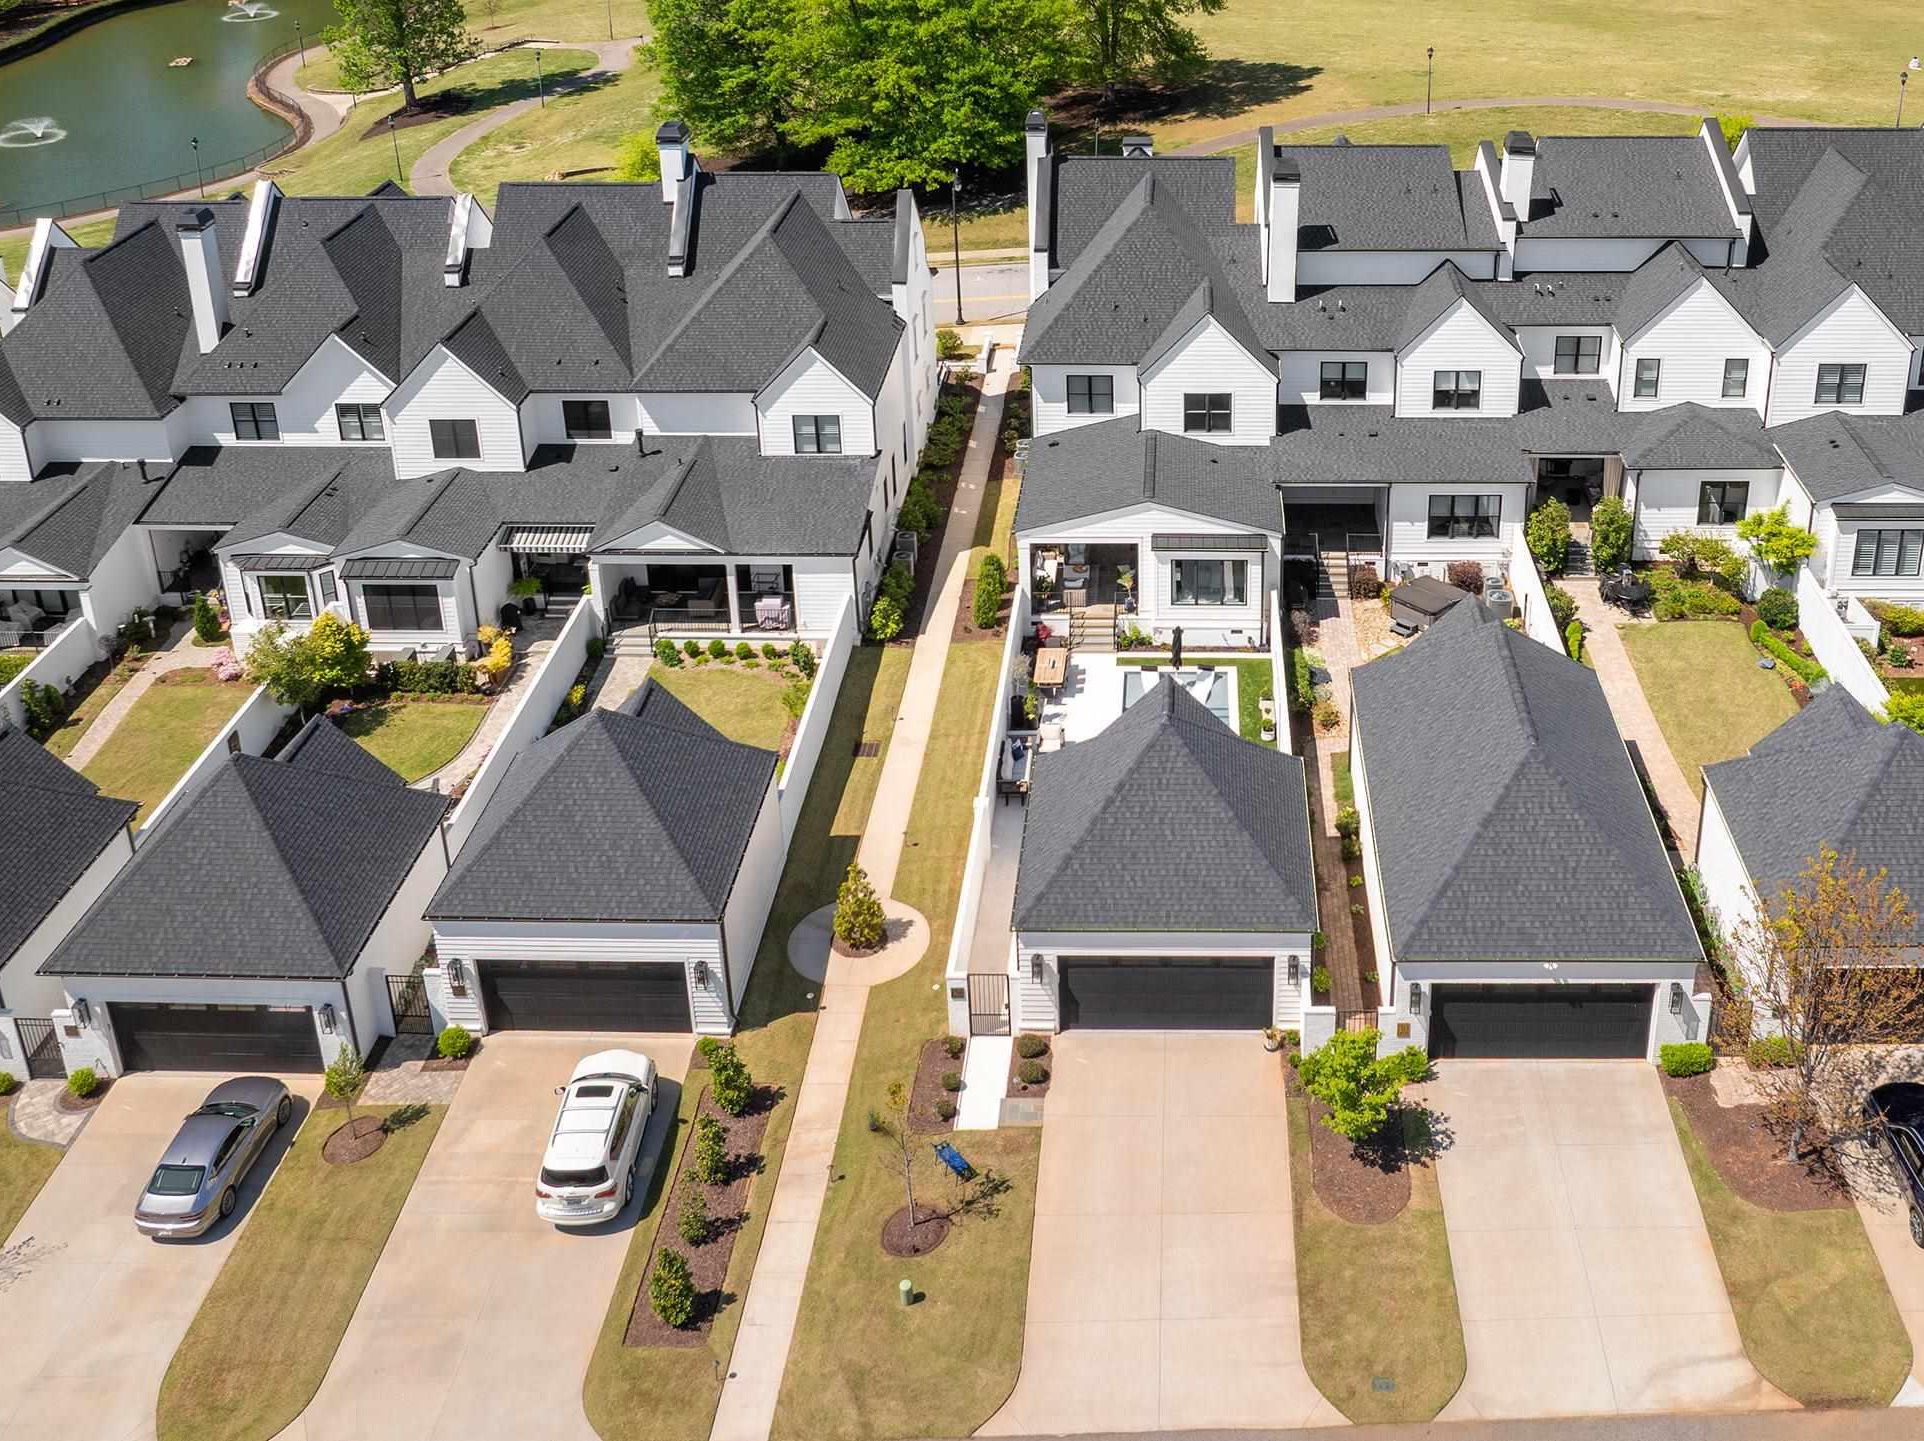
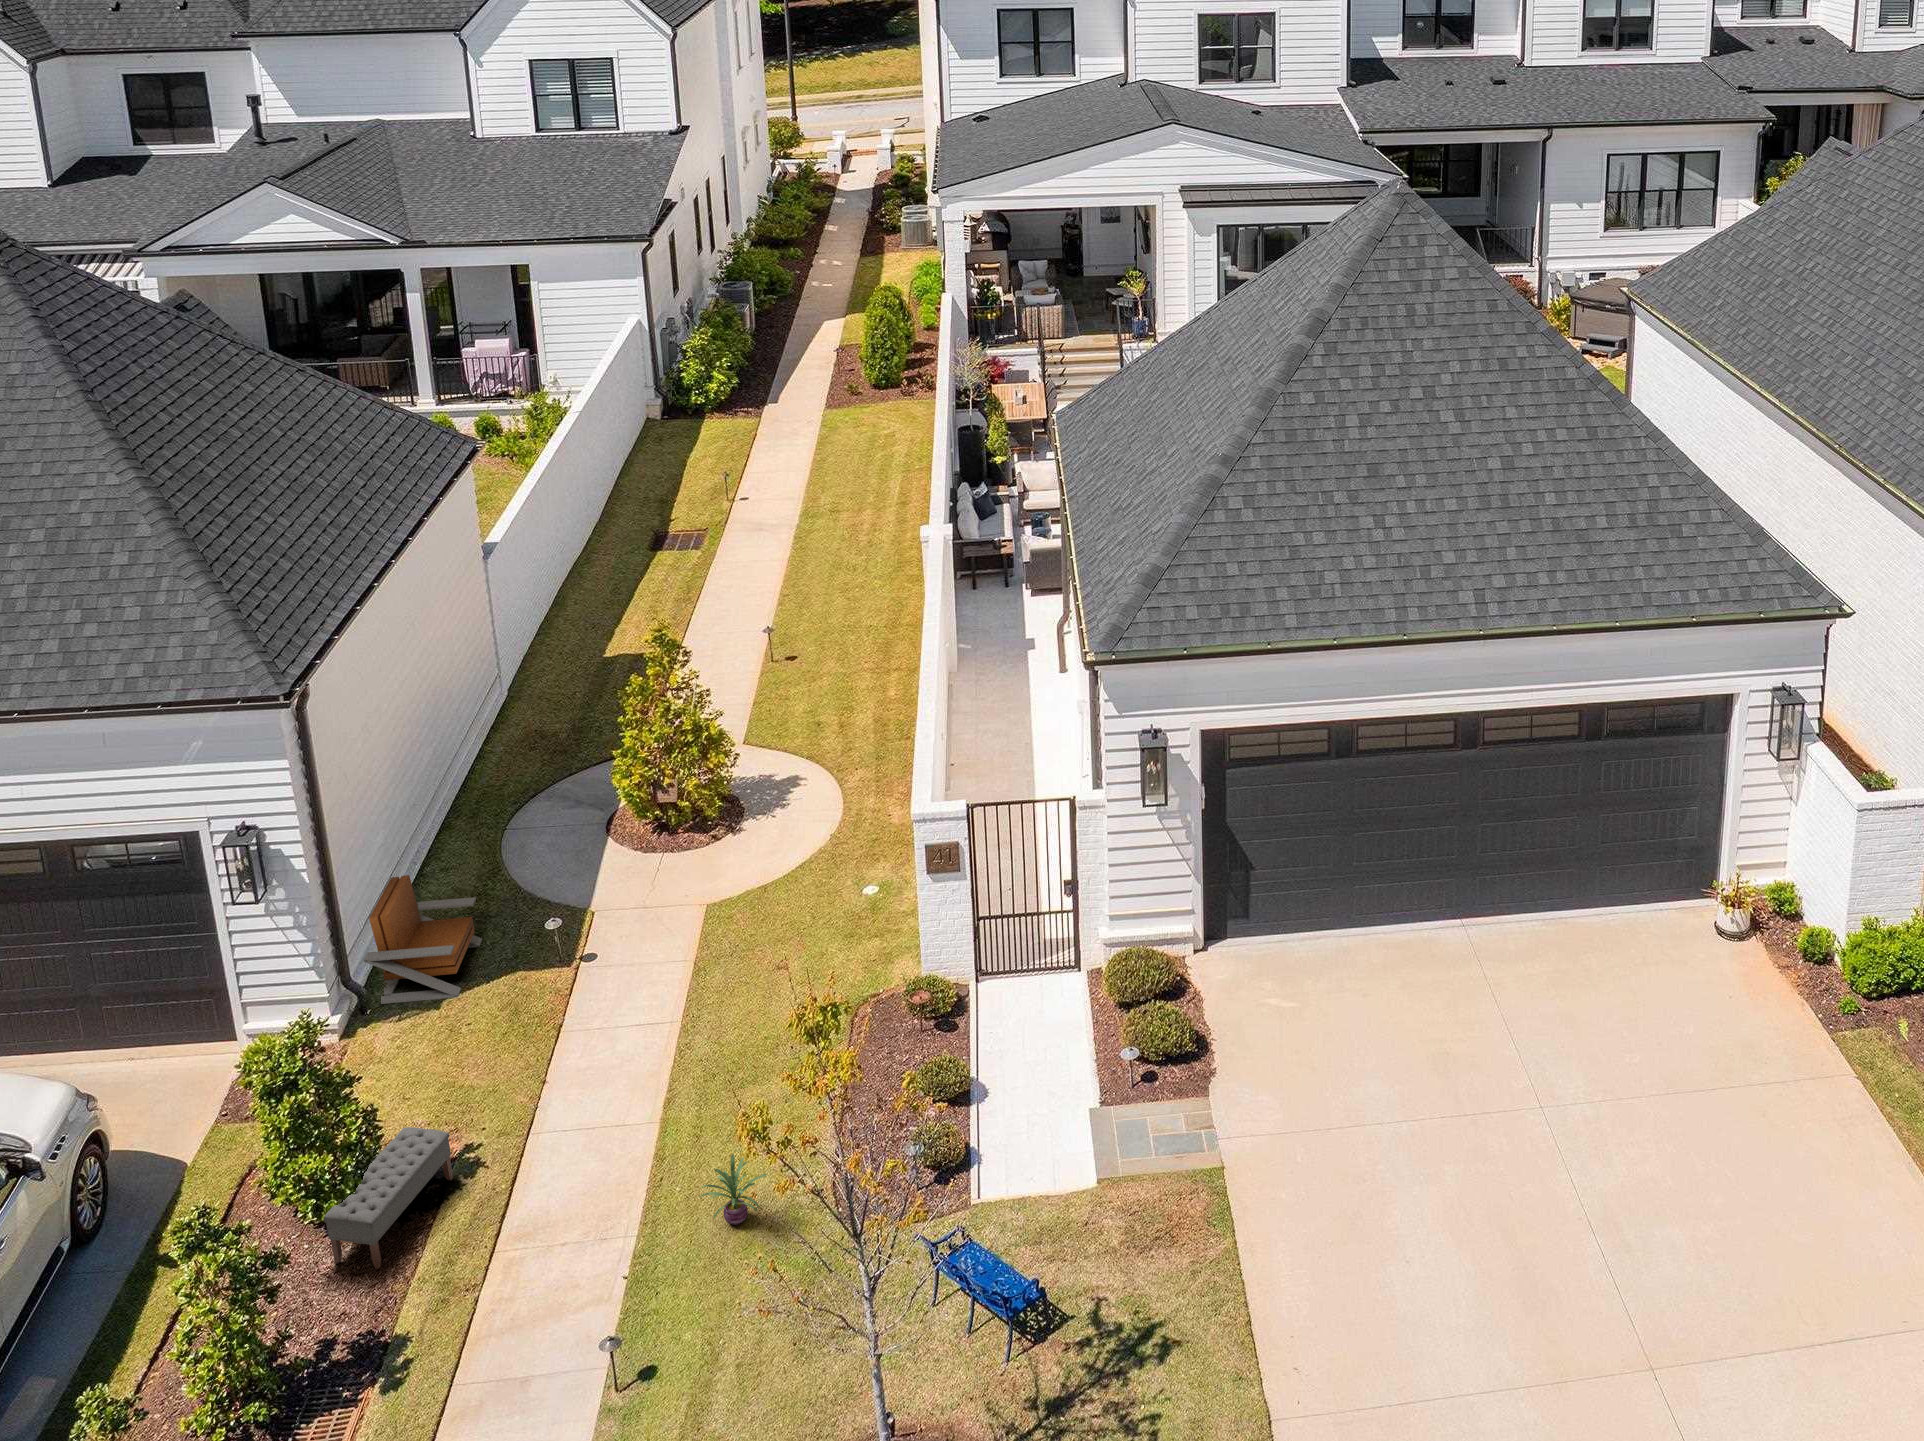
lounge chair: none [739,966,780,1018] -> present [364,875,482,1004]
bench: none [736,1079,776,1130] -> present [323,1127,453,1269]

